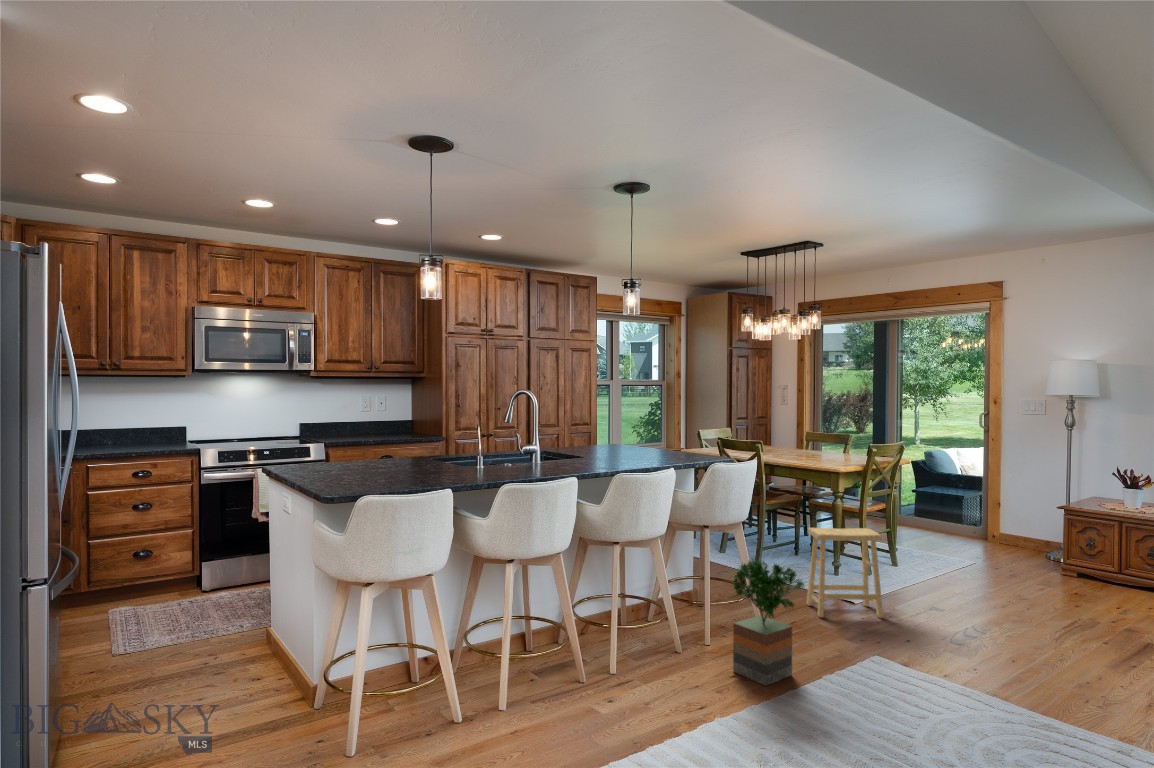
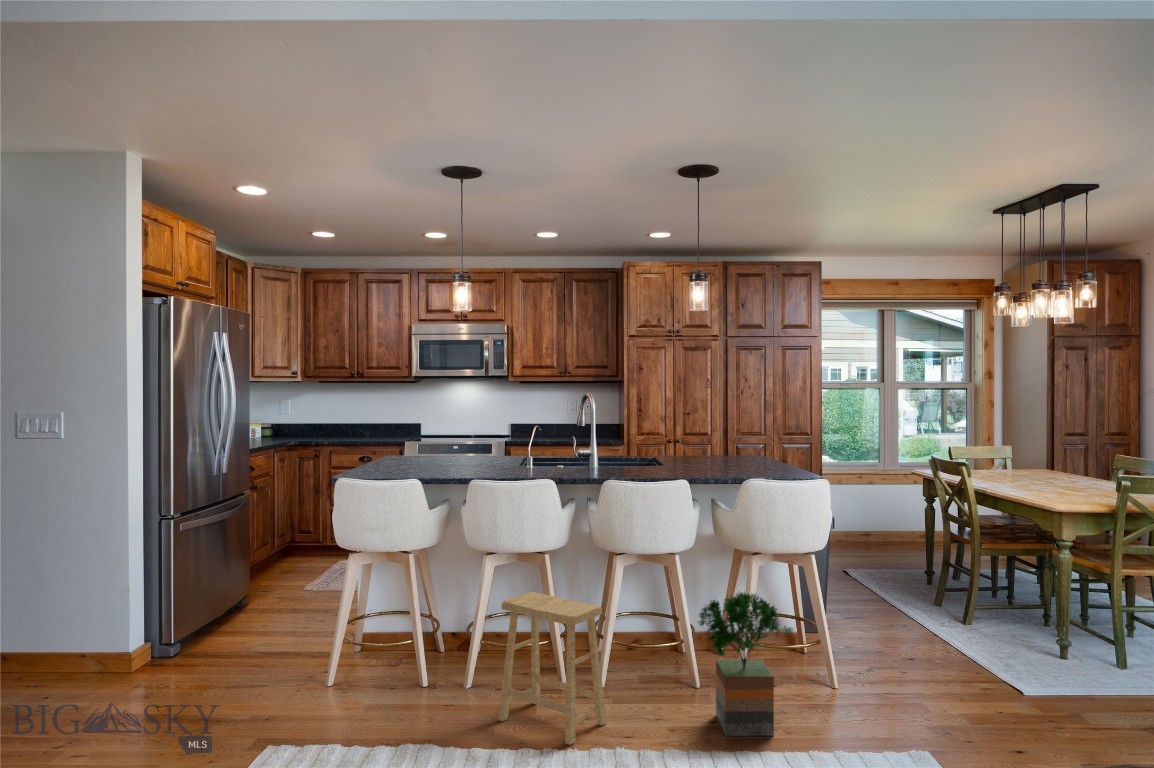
footstool: present [807,528,883,618] -> present [498,592,606,745]

